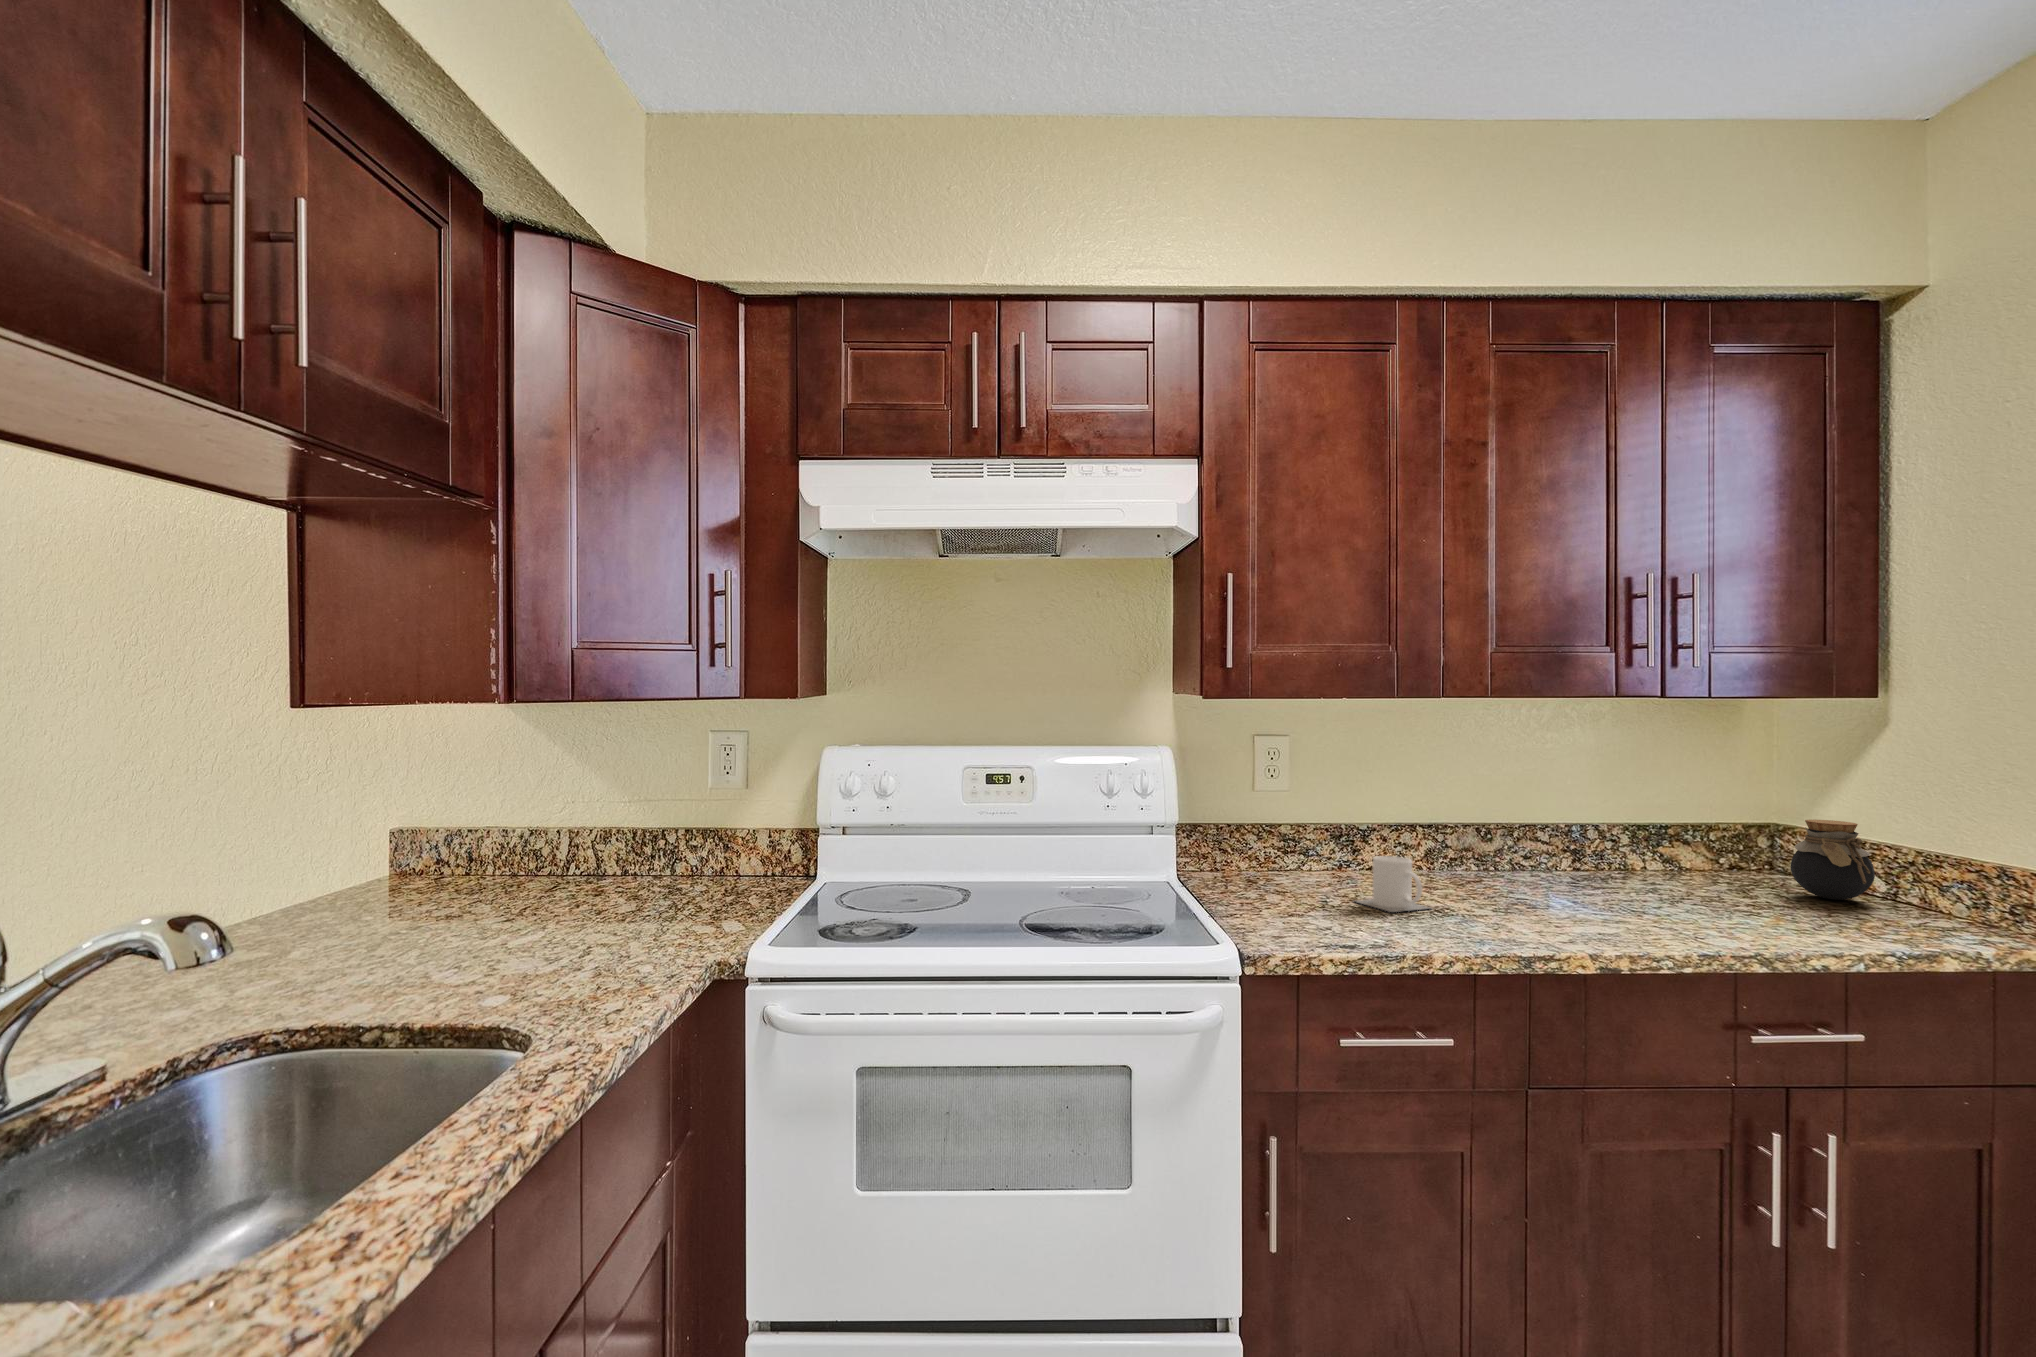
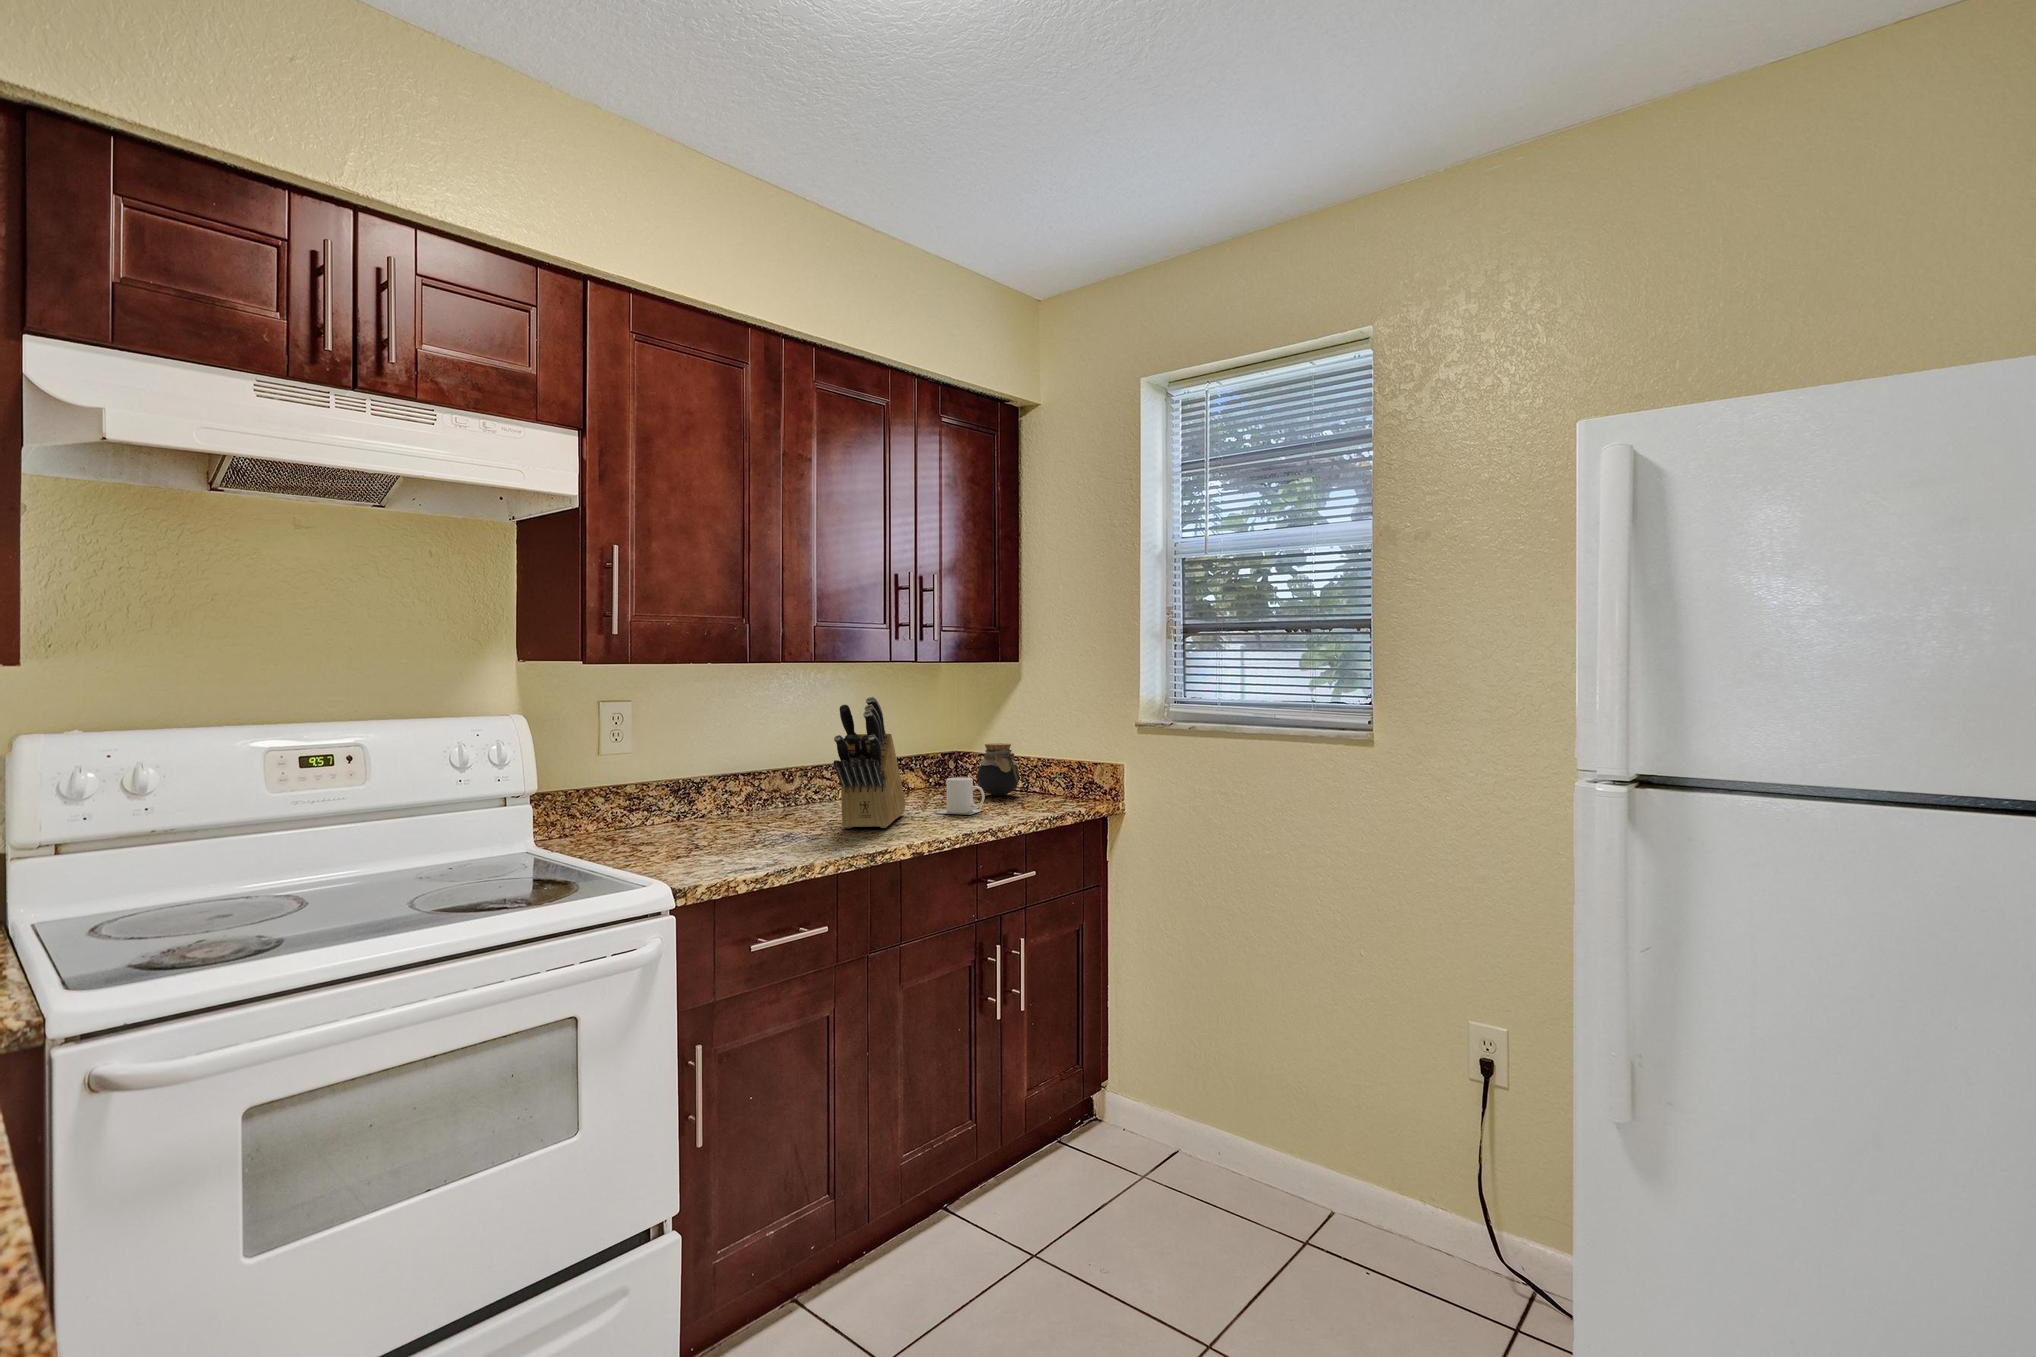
knife block: none [1497,745,1637,922] -> present [834,697,905,828]
mug: present [1356,856,1429,912] -> present [936,777,985,815]

